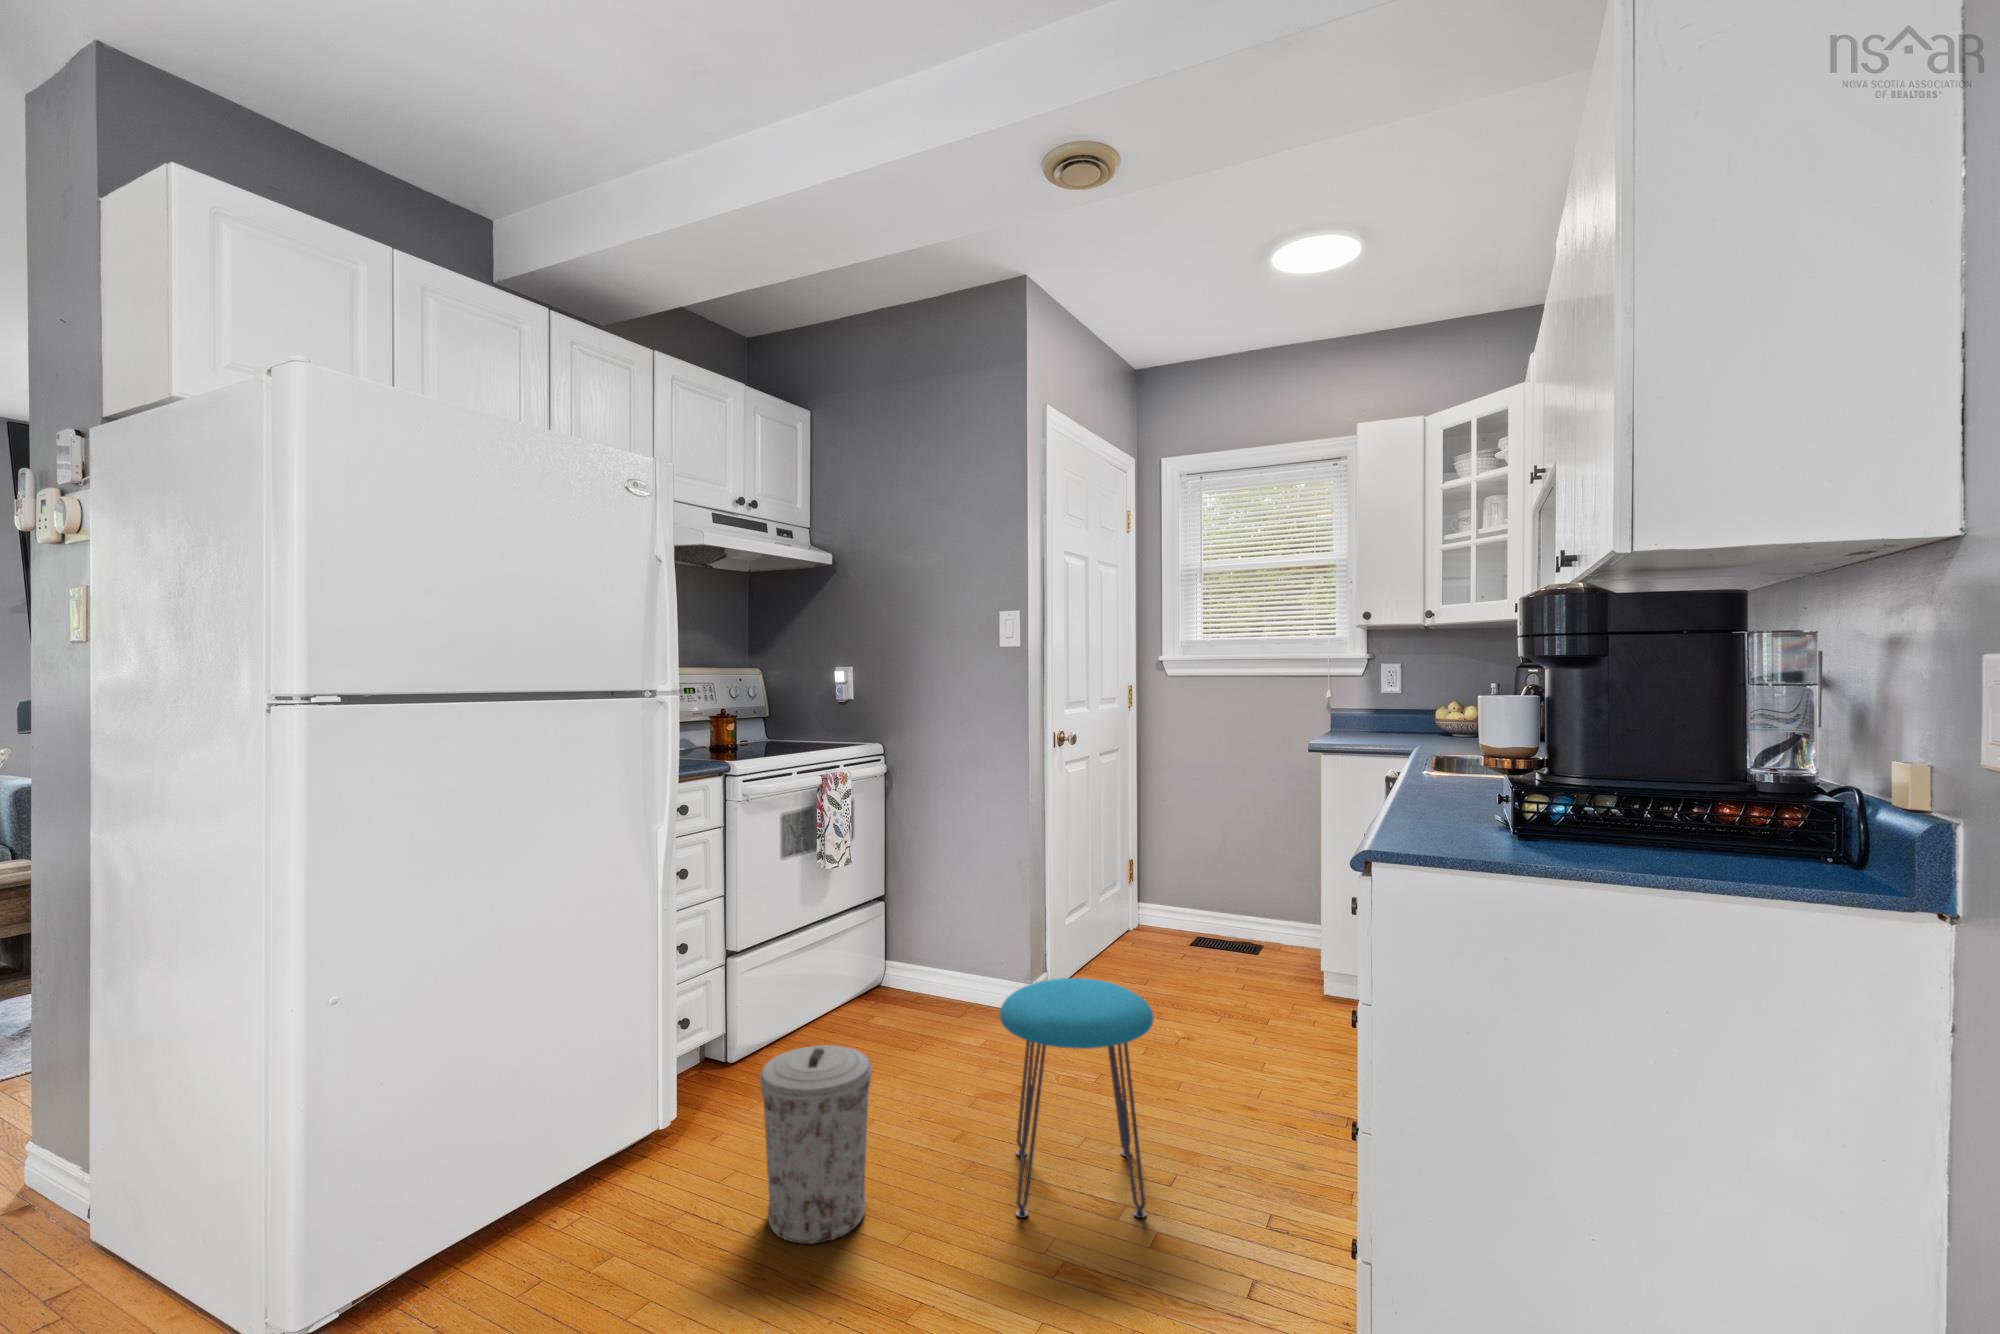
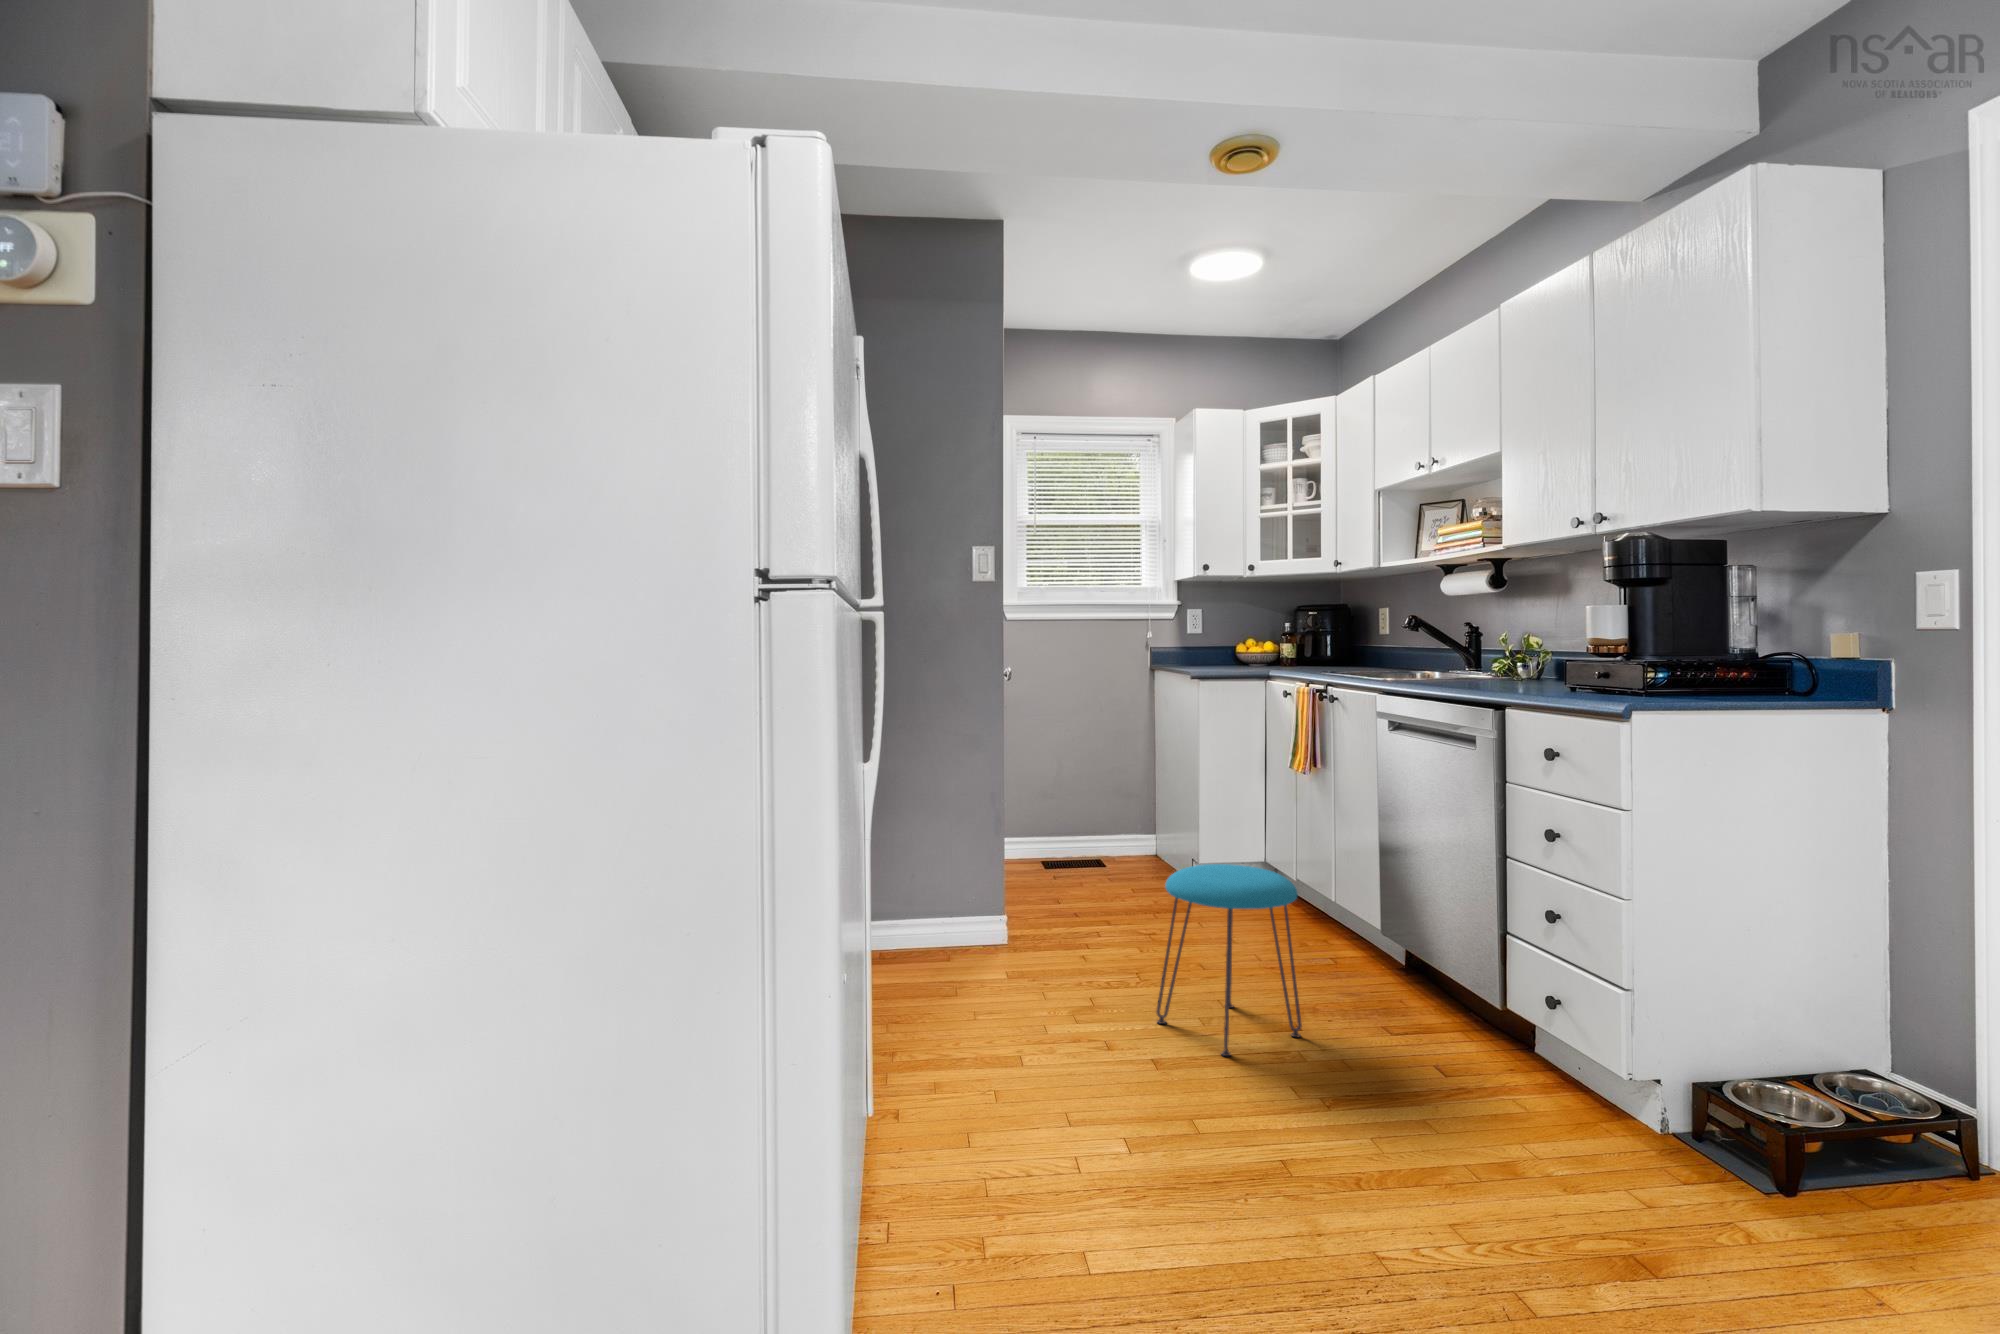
trash can: present [760,1045,872,1244] -> none [1039,942,1142,1113]

